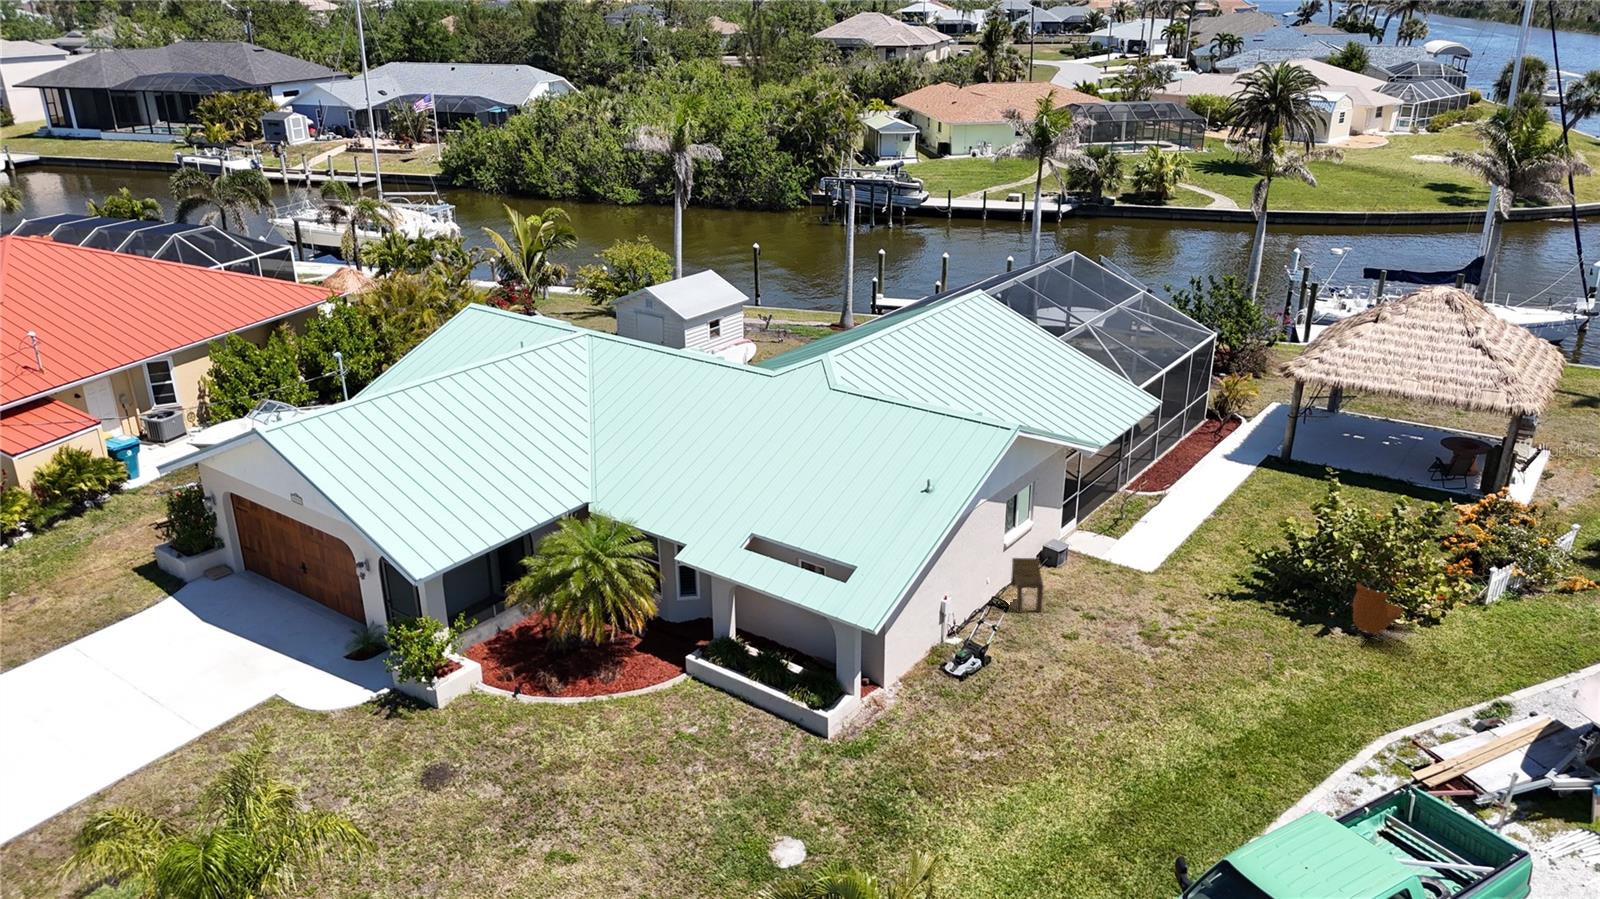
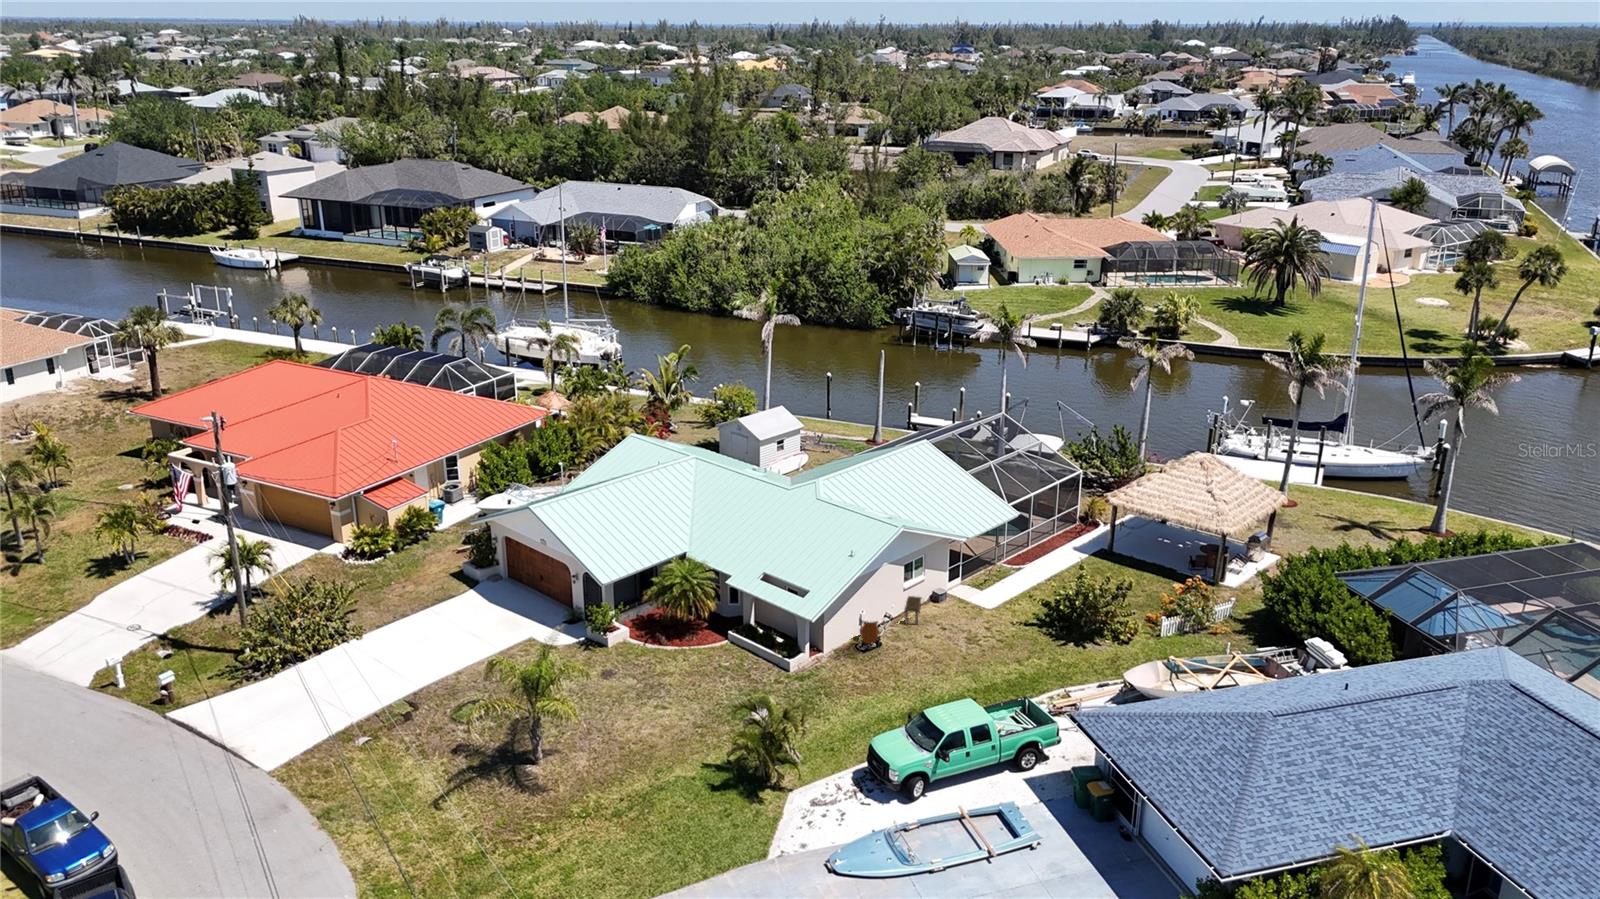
lounge chair: present [1352,583,1404,646] -> present [860,621,880,648]

